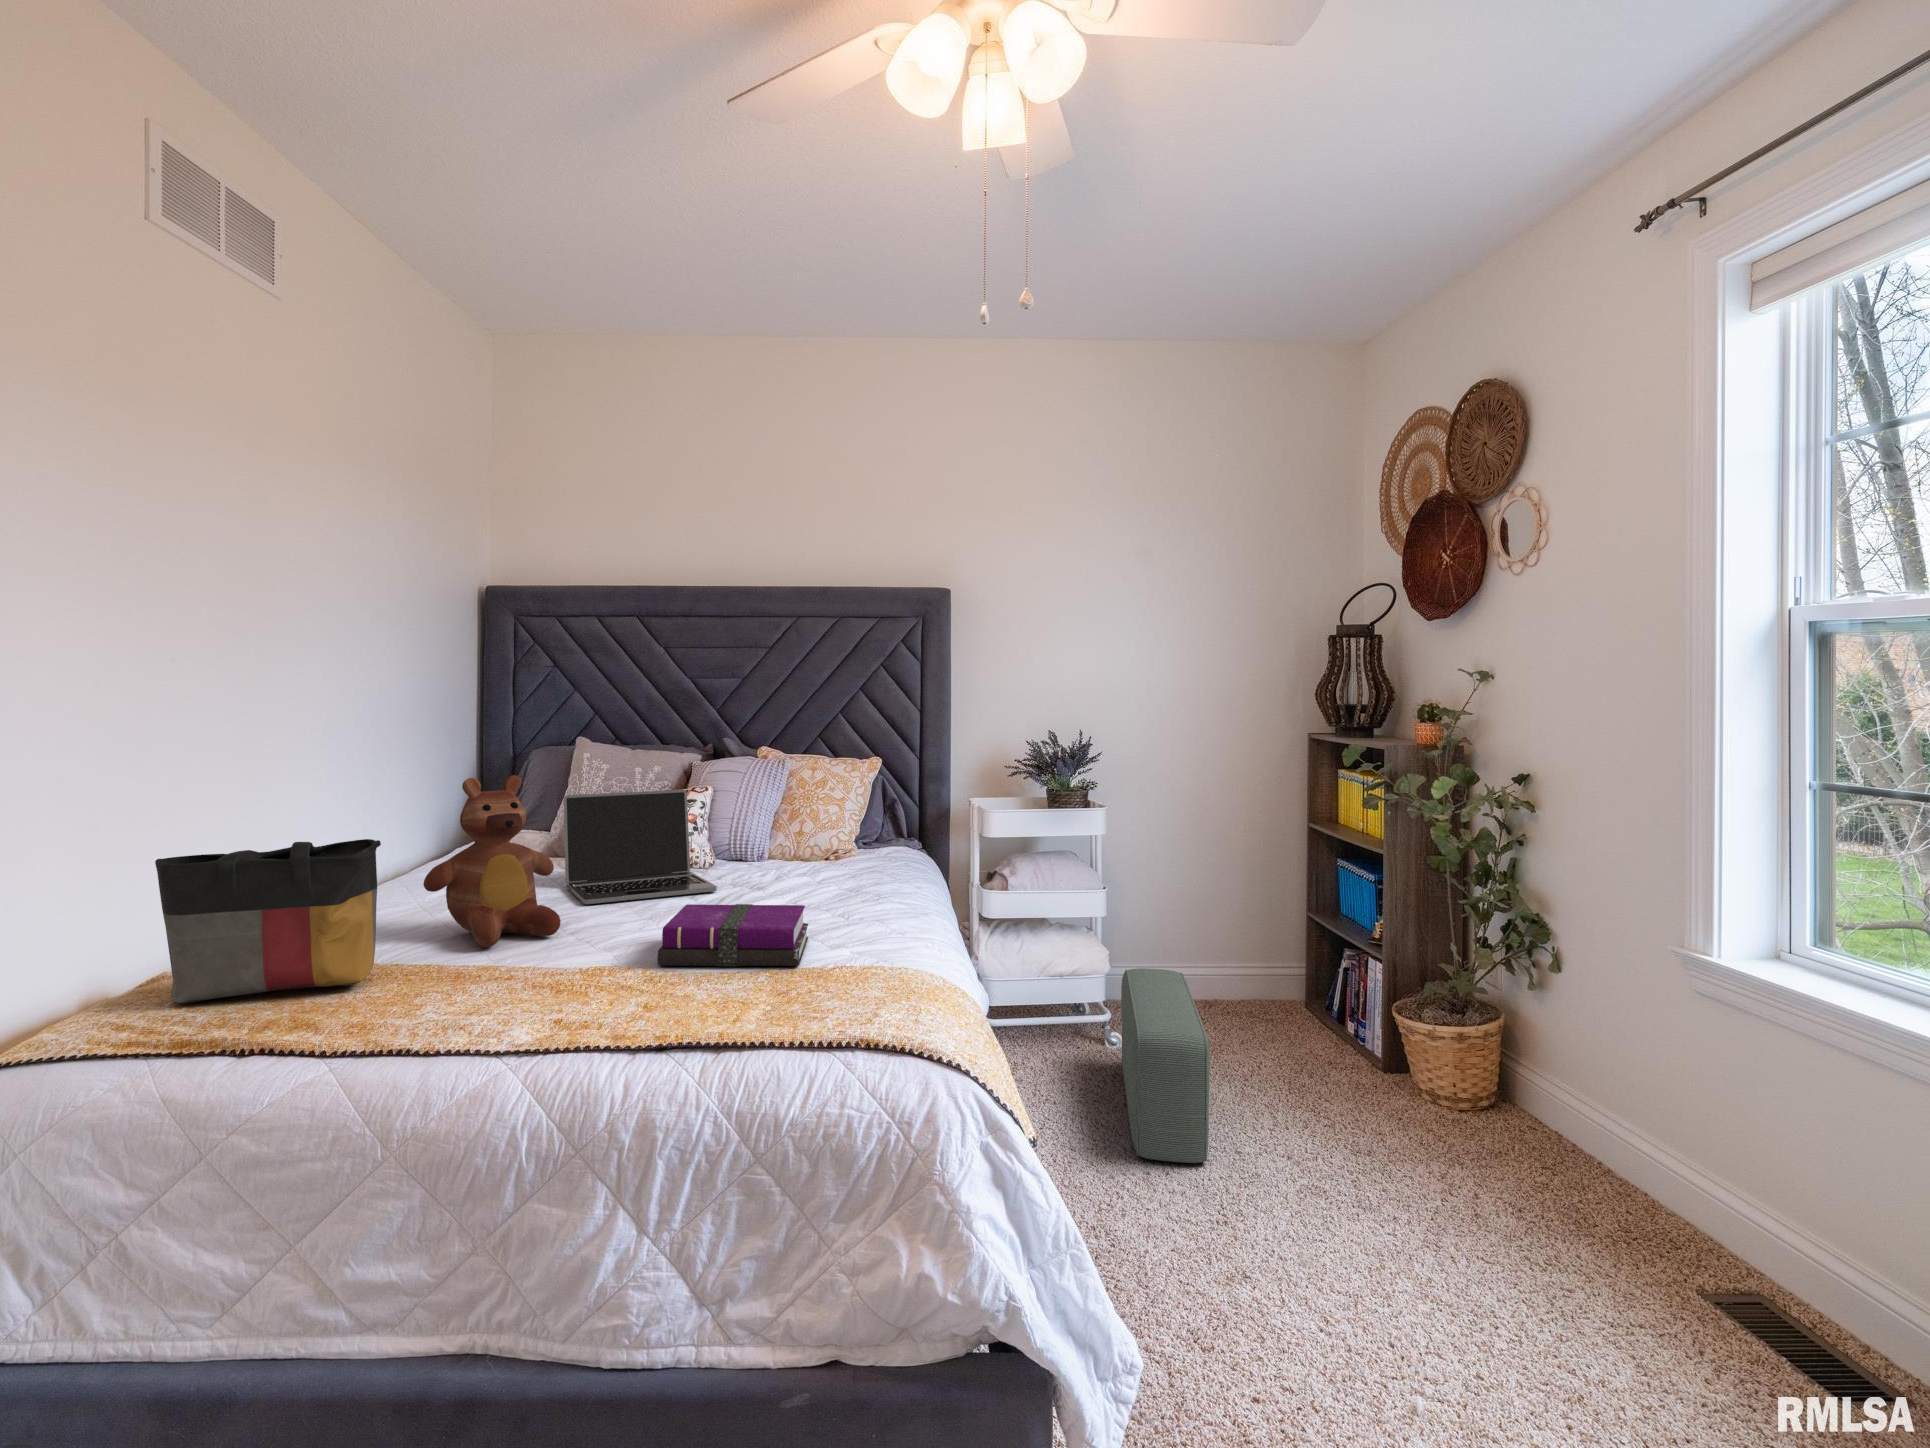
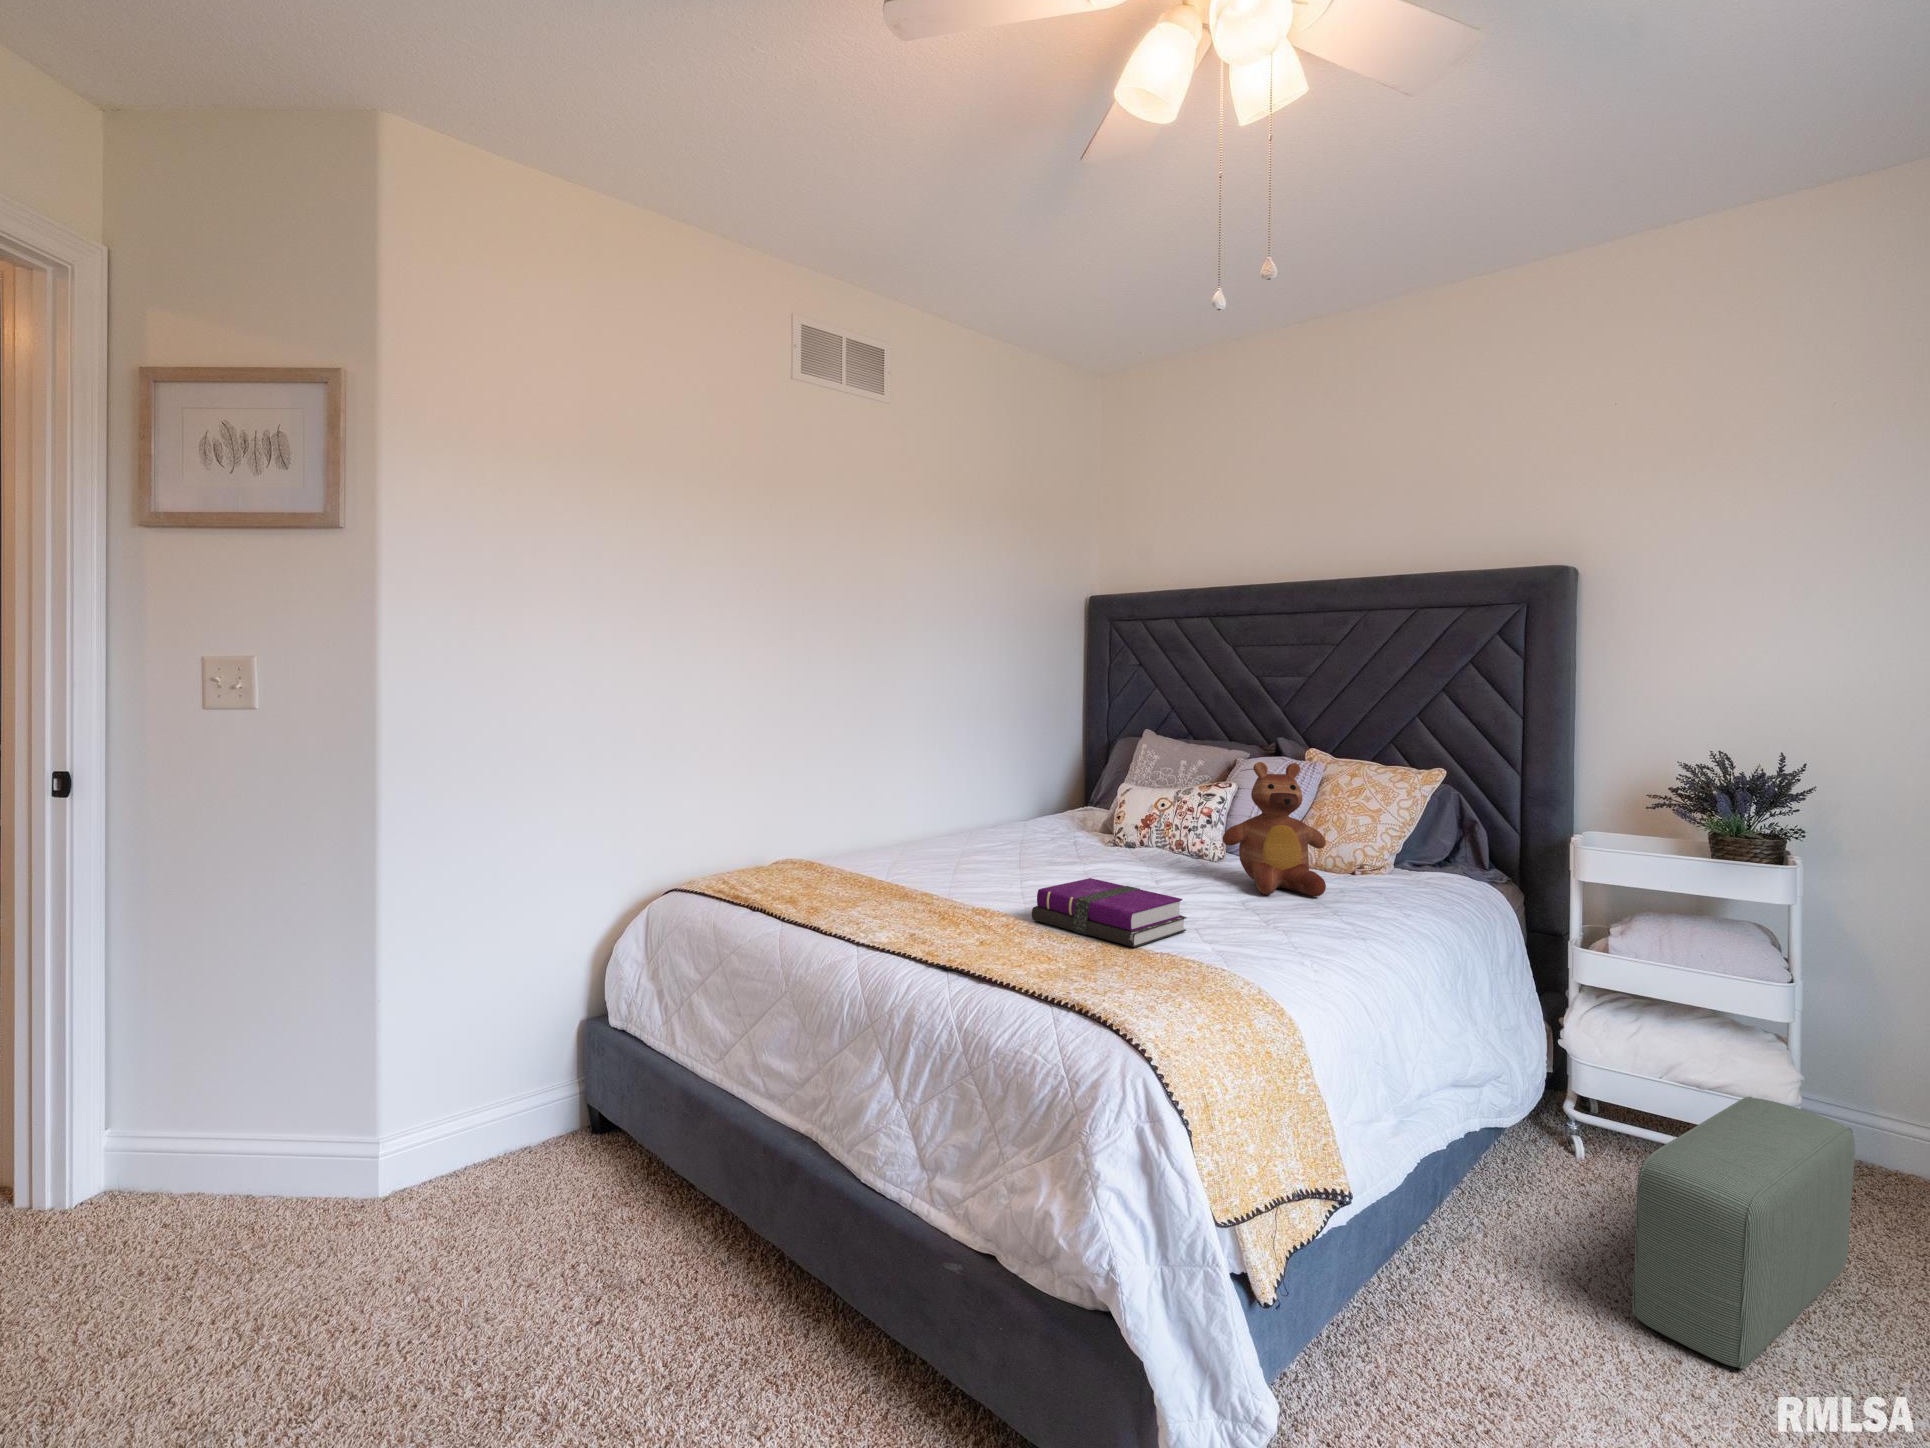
teddy bear: present [423,775,560,947] -> present [1222,762,1326,896]
laptop: present [564,790,717,904] -> none [1062,776,1189,879]
tote bag: present [155,839,381,1003] -> none [752,782,867,884]

